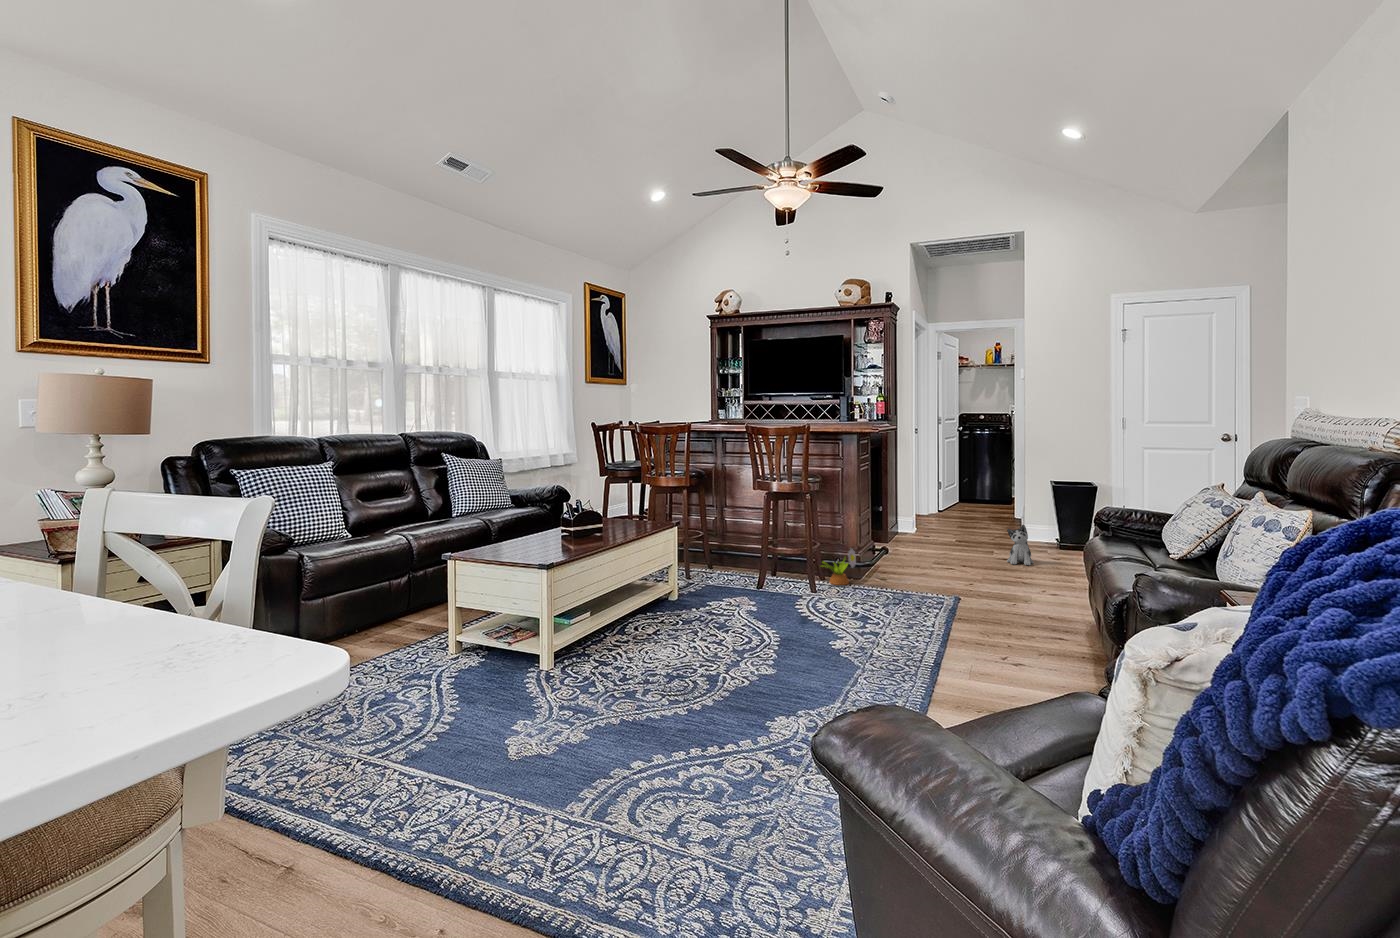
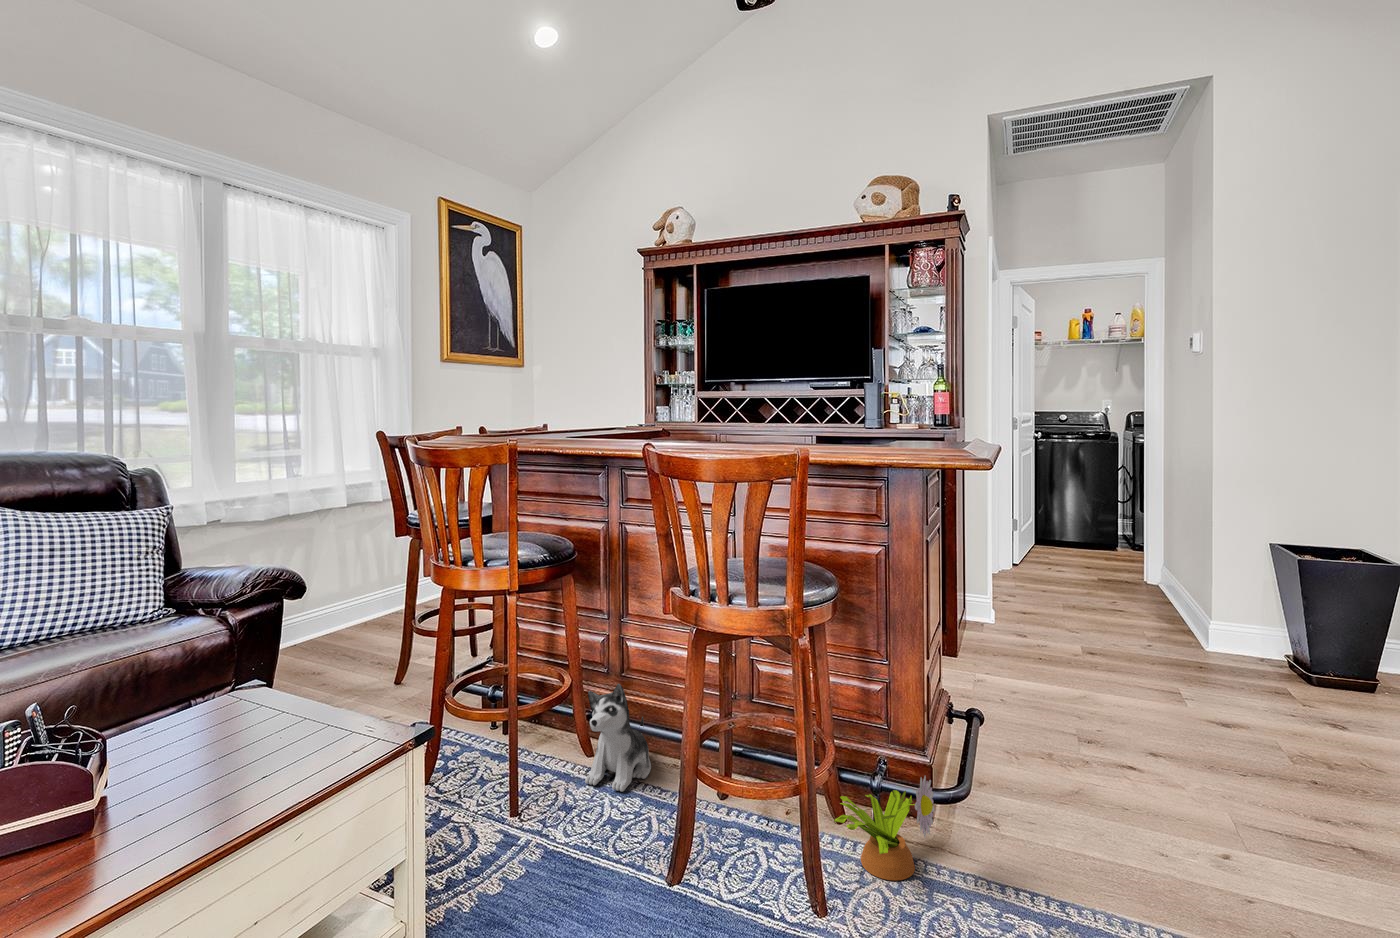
plush toy: present [1007,524,1034,565] -> present [585,684,651,792]

